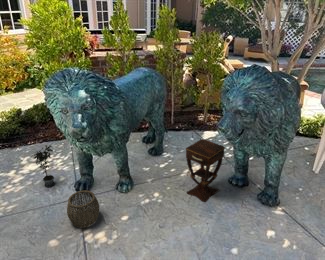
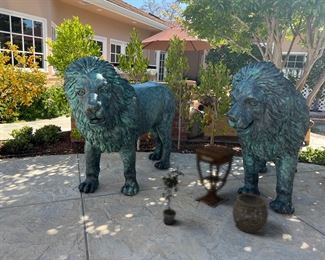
potted plant: present [32,145,55,187] -> present [162,167,184,224]
woven basket: present [67,190,99,227] -> present [232,194,268,233]

